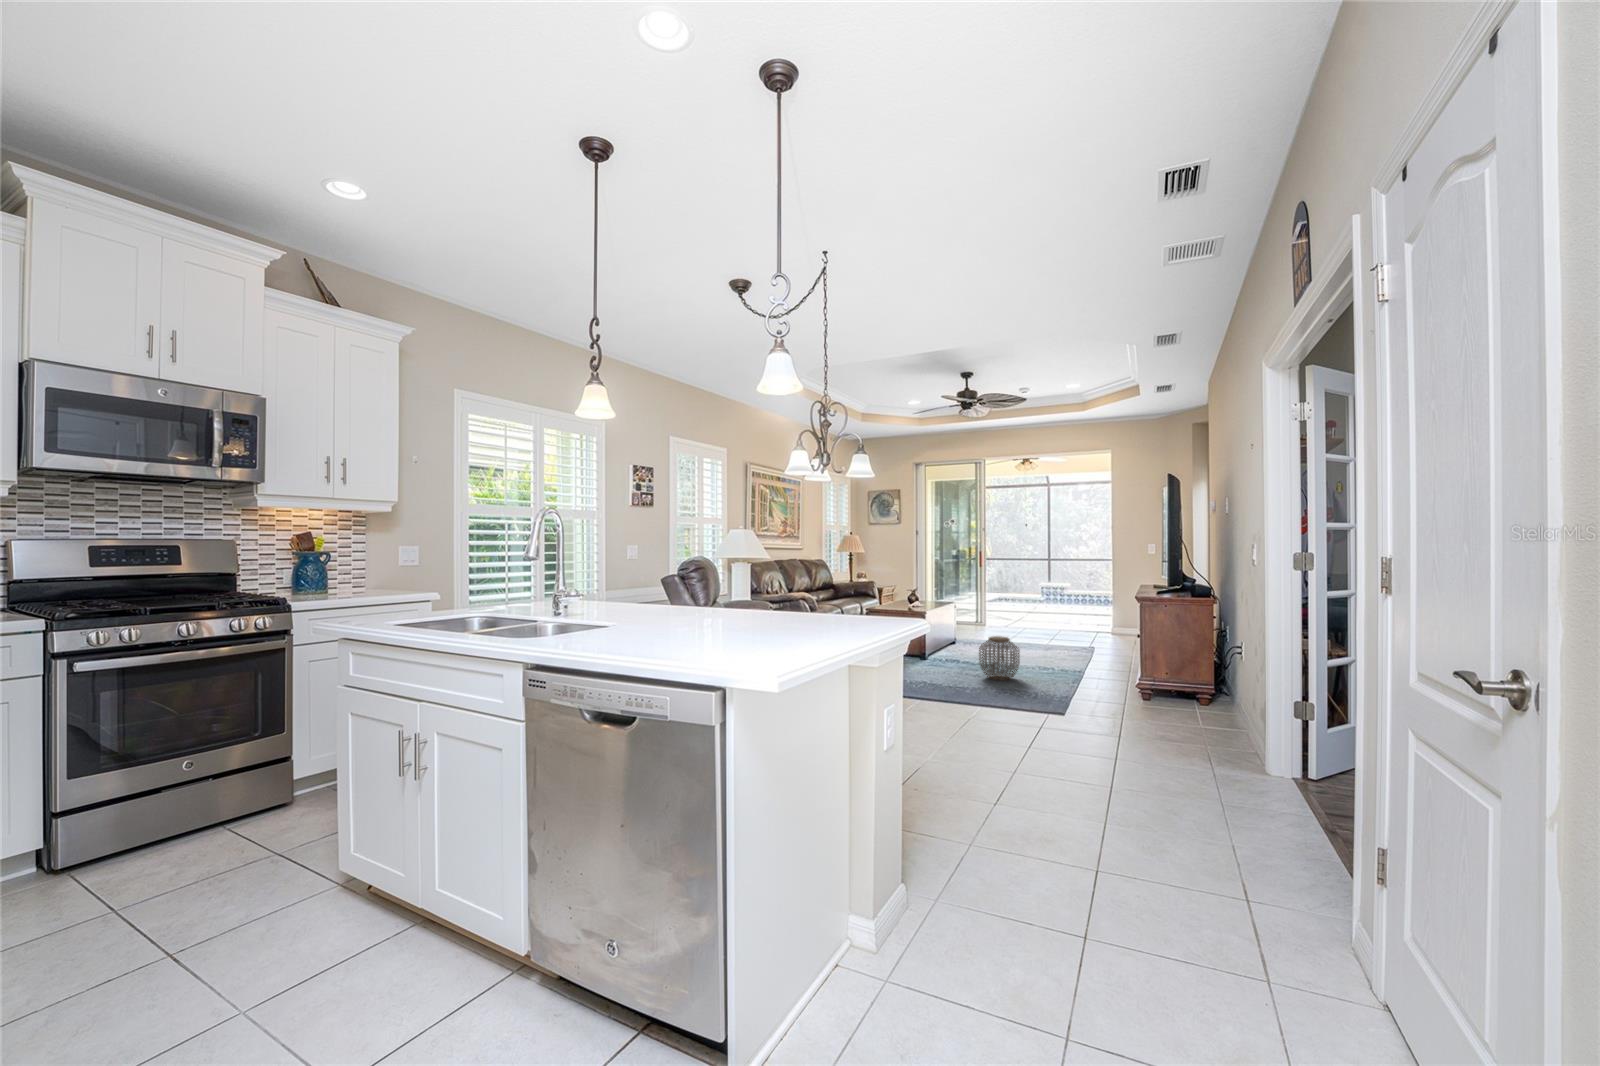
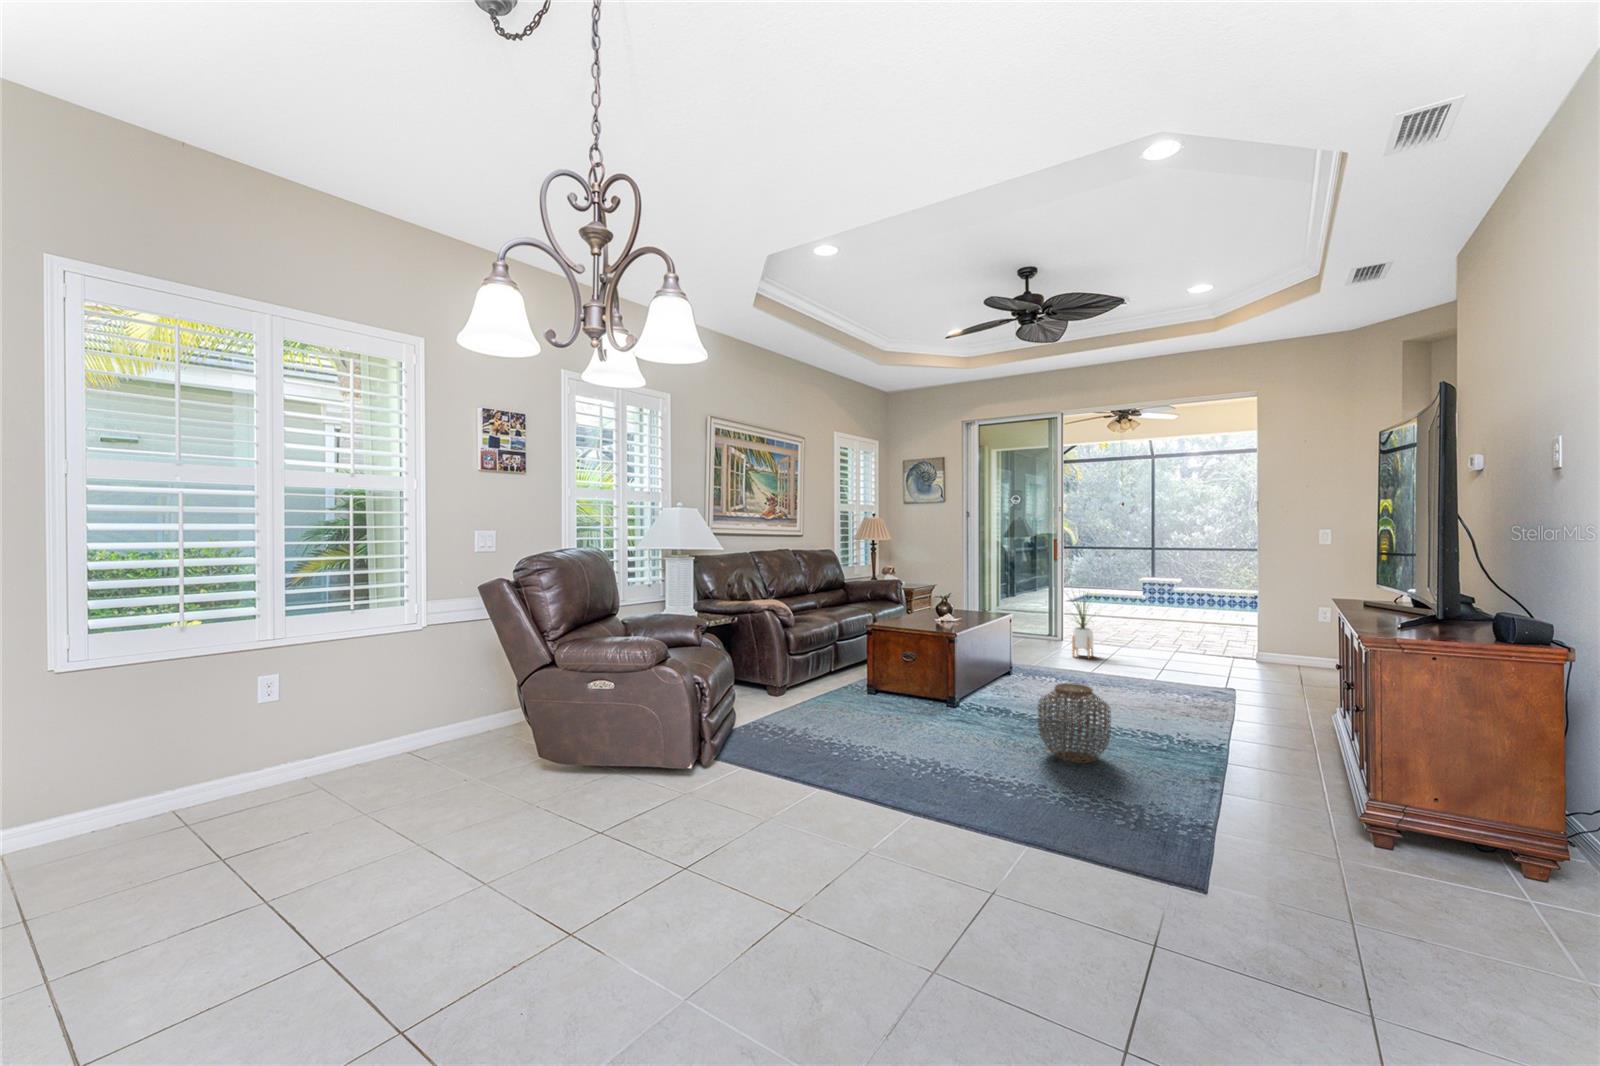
house plant: none [987,583,1016,635] -> present [1072,597,1093,658]

